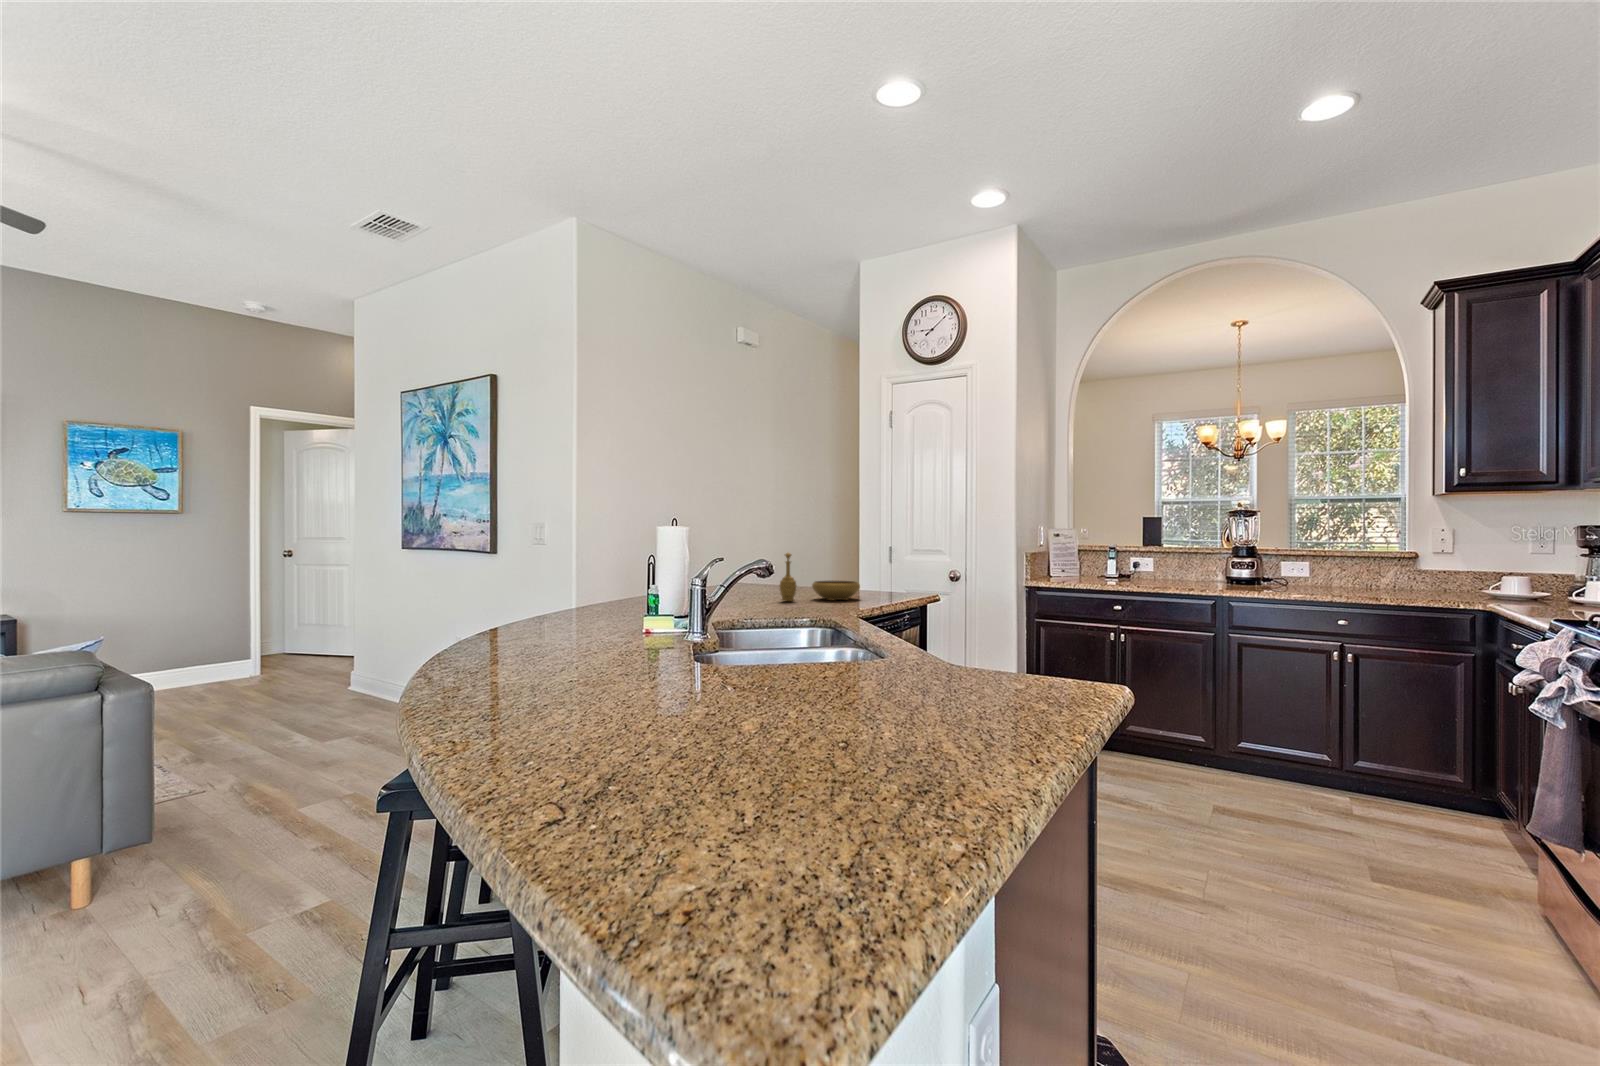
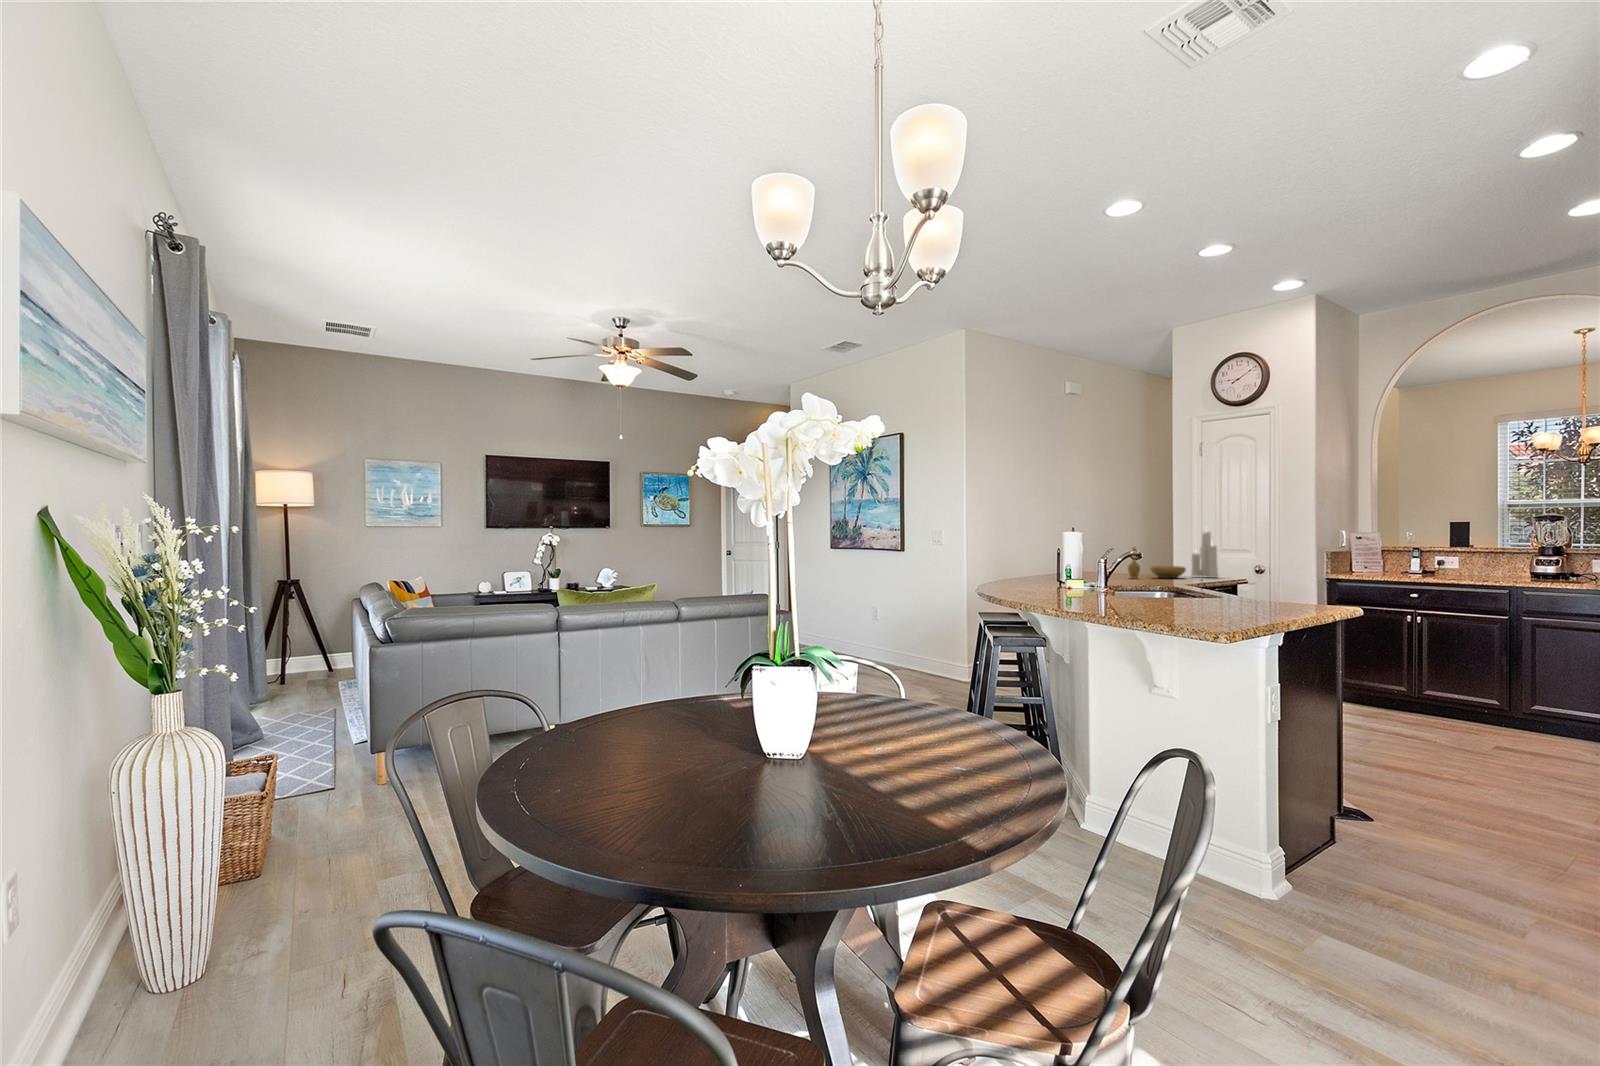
candle: none [868,516,904,597] -> present [1191,531,1219,578]

